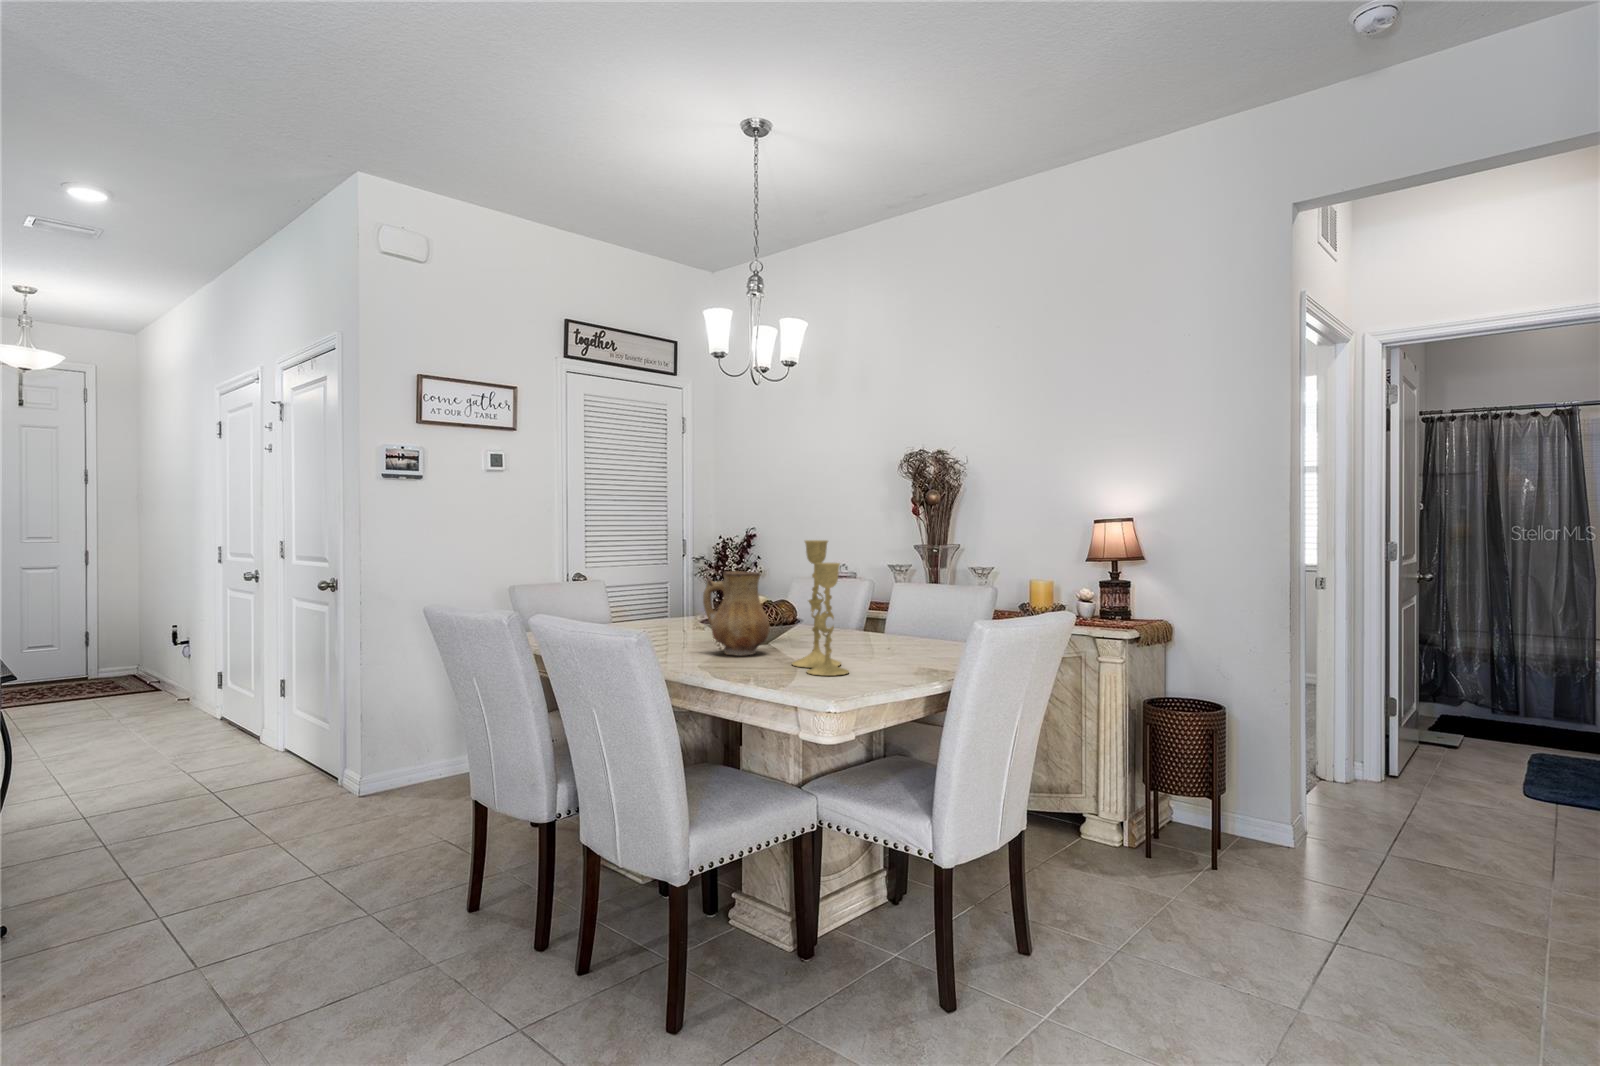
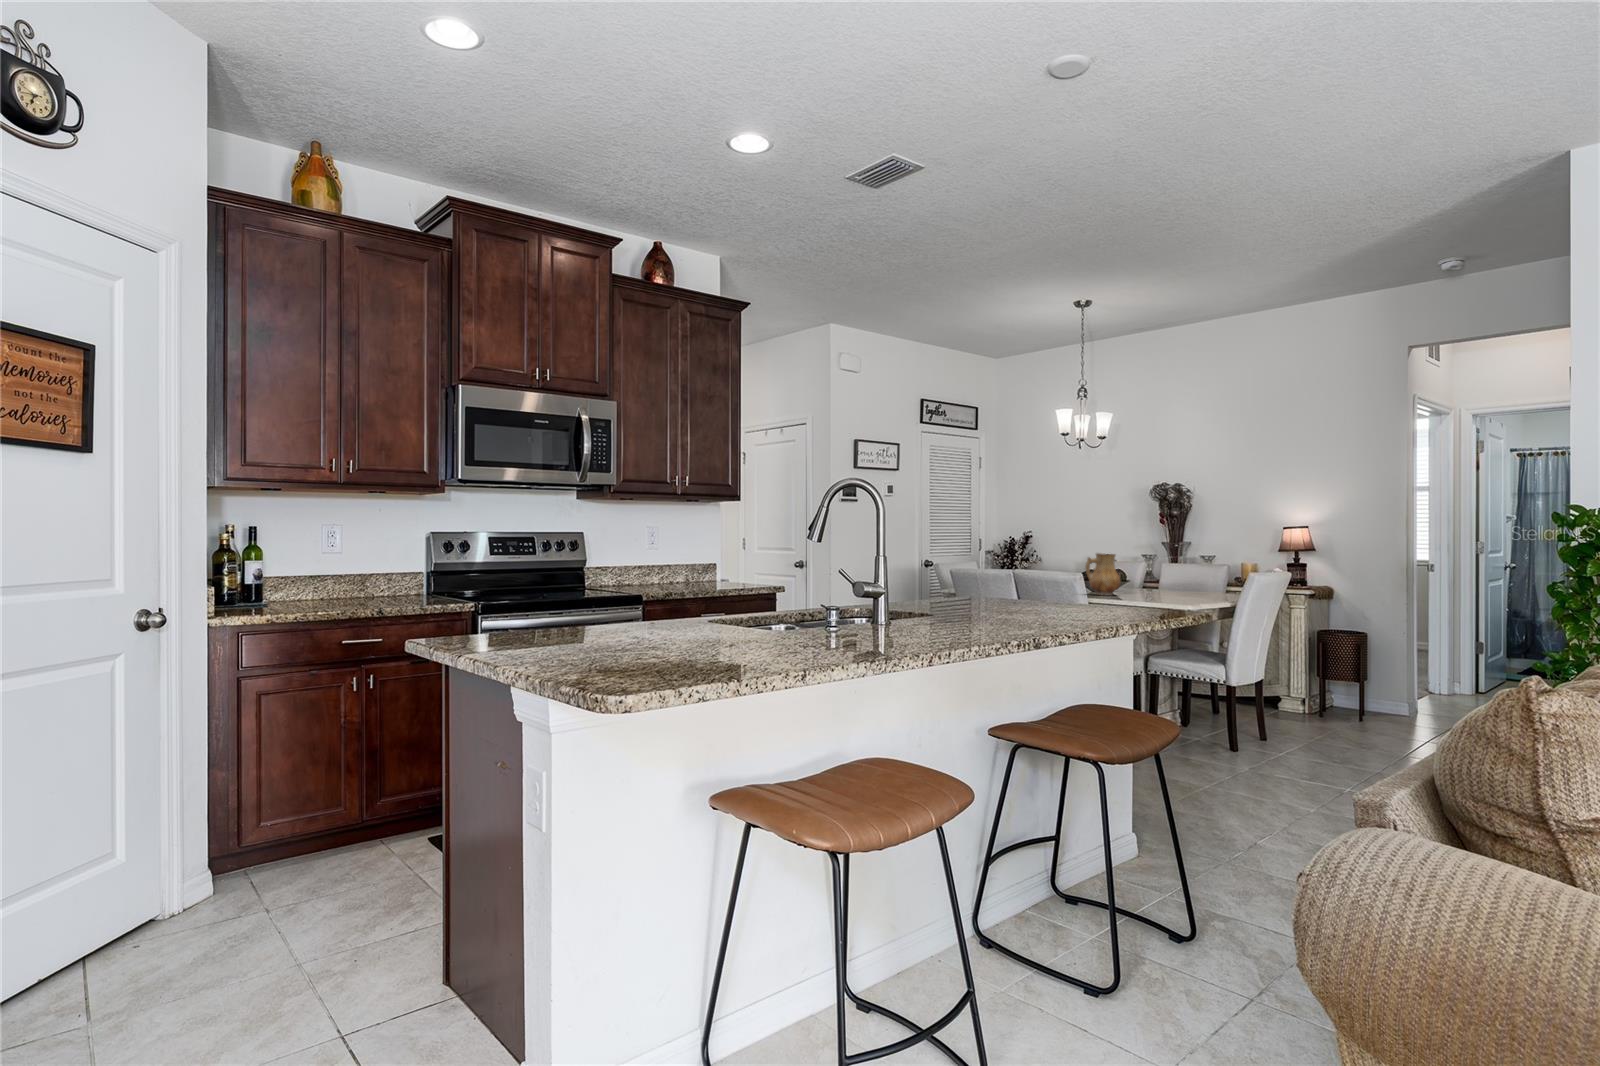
candlestick: present [792,540,849,676] -> none [1141,537,1178,601]

